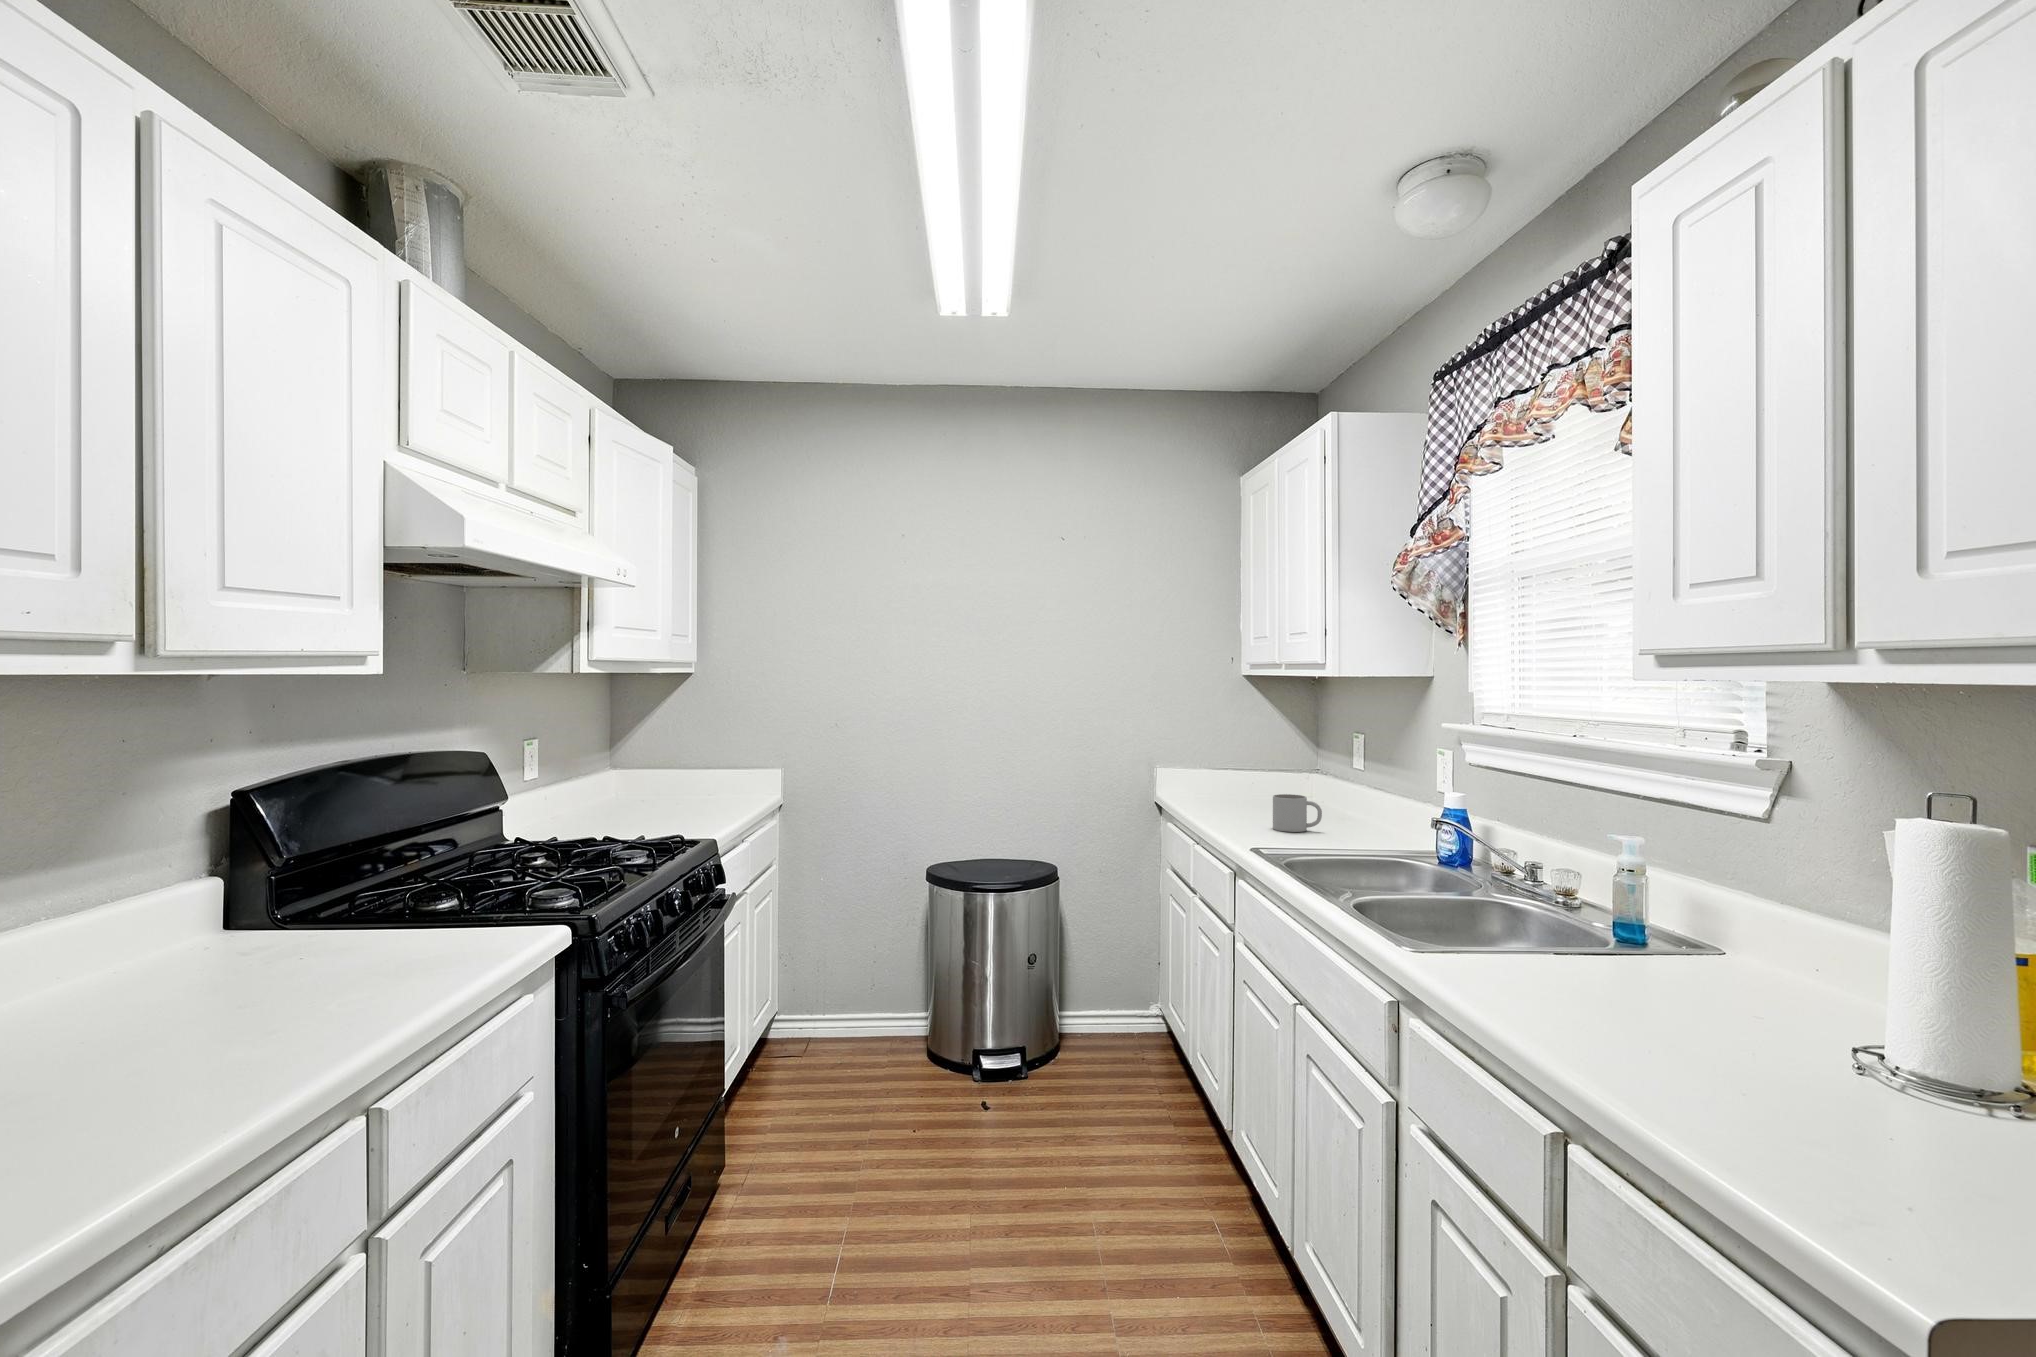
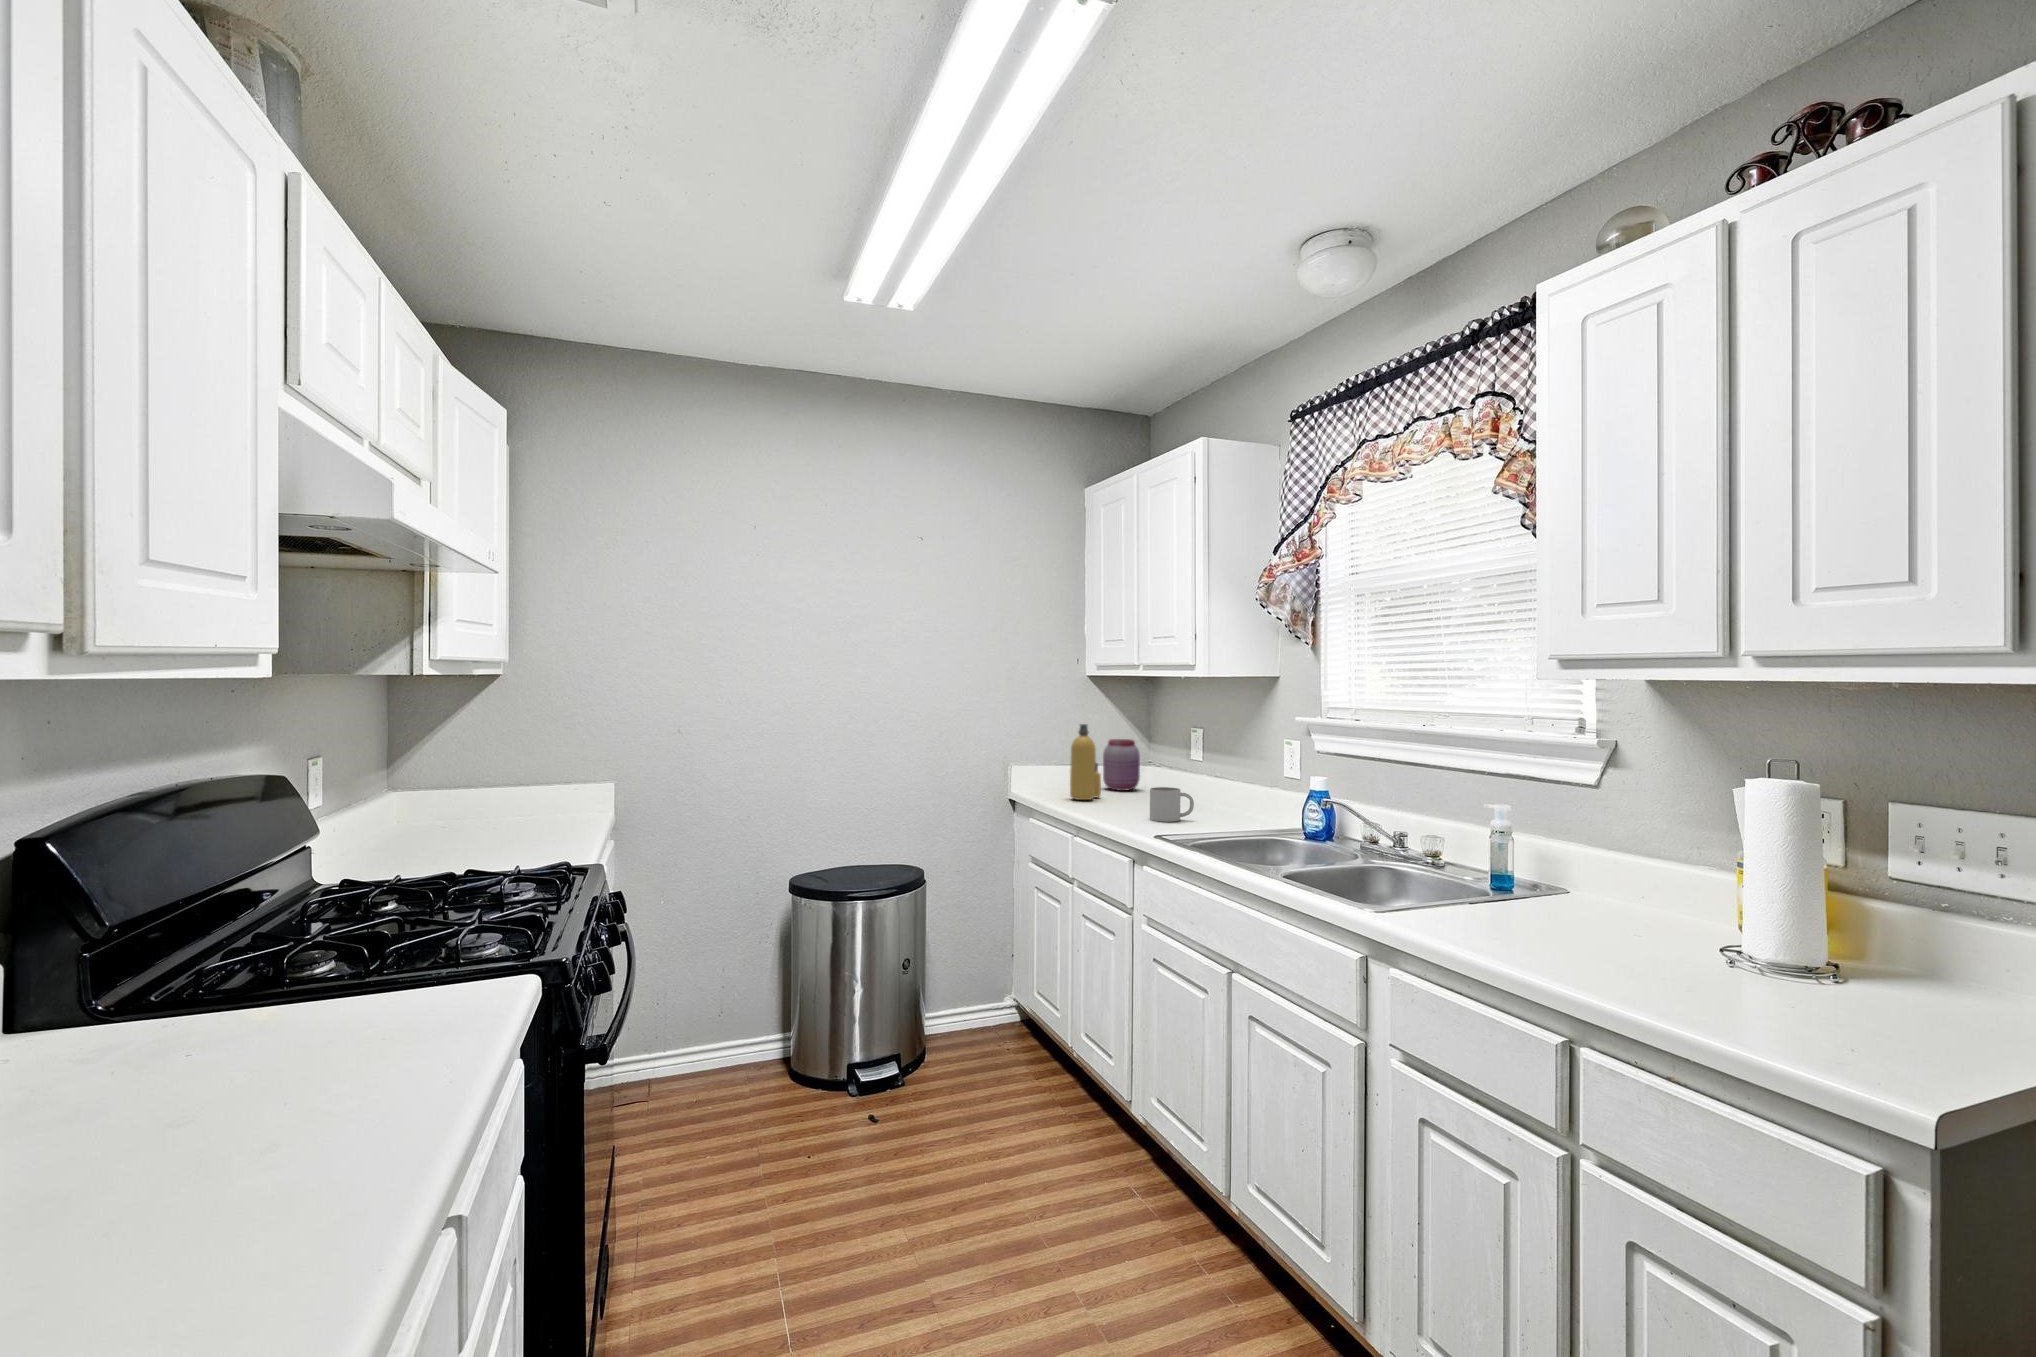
bottle: none [1209,725,1245,805] -> present [1070,724,1101,800]
jar: none [1259,742,1299,797] -> present [1103,739,1140,791]

